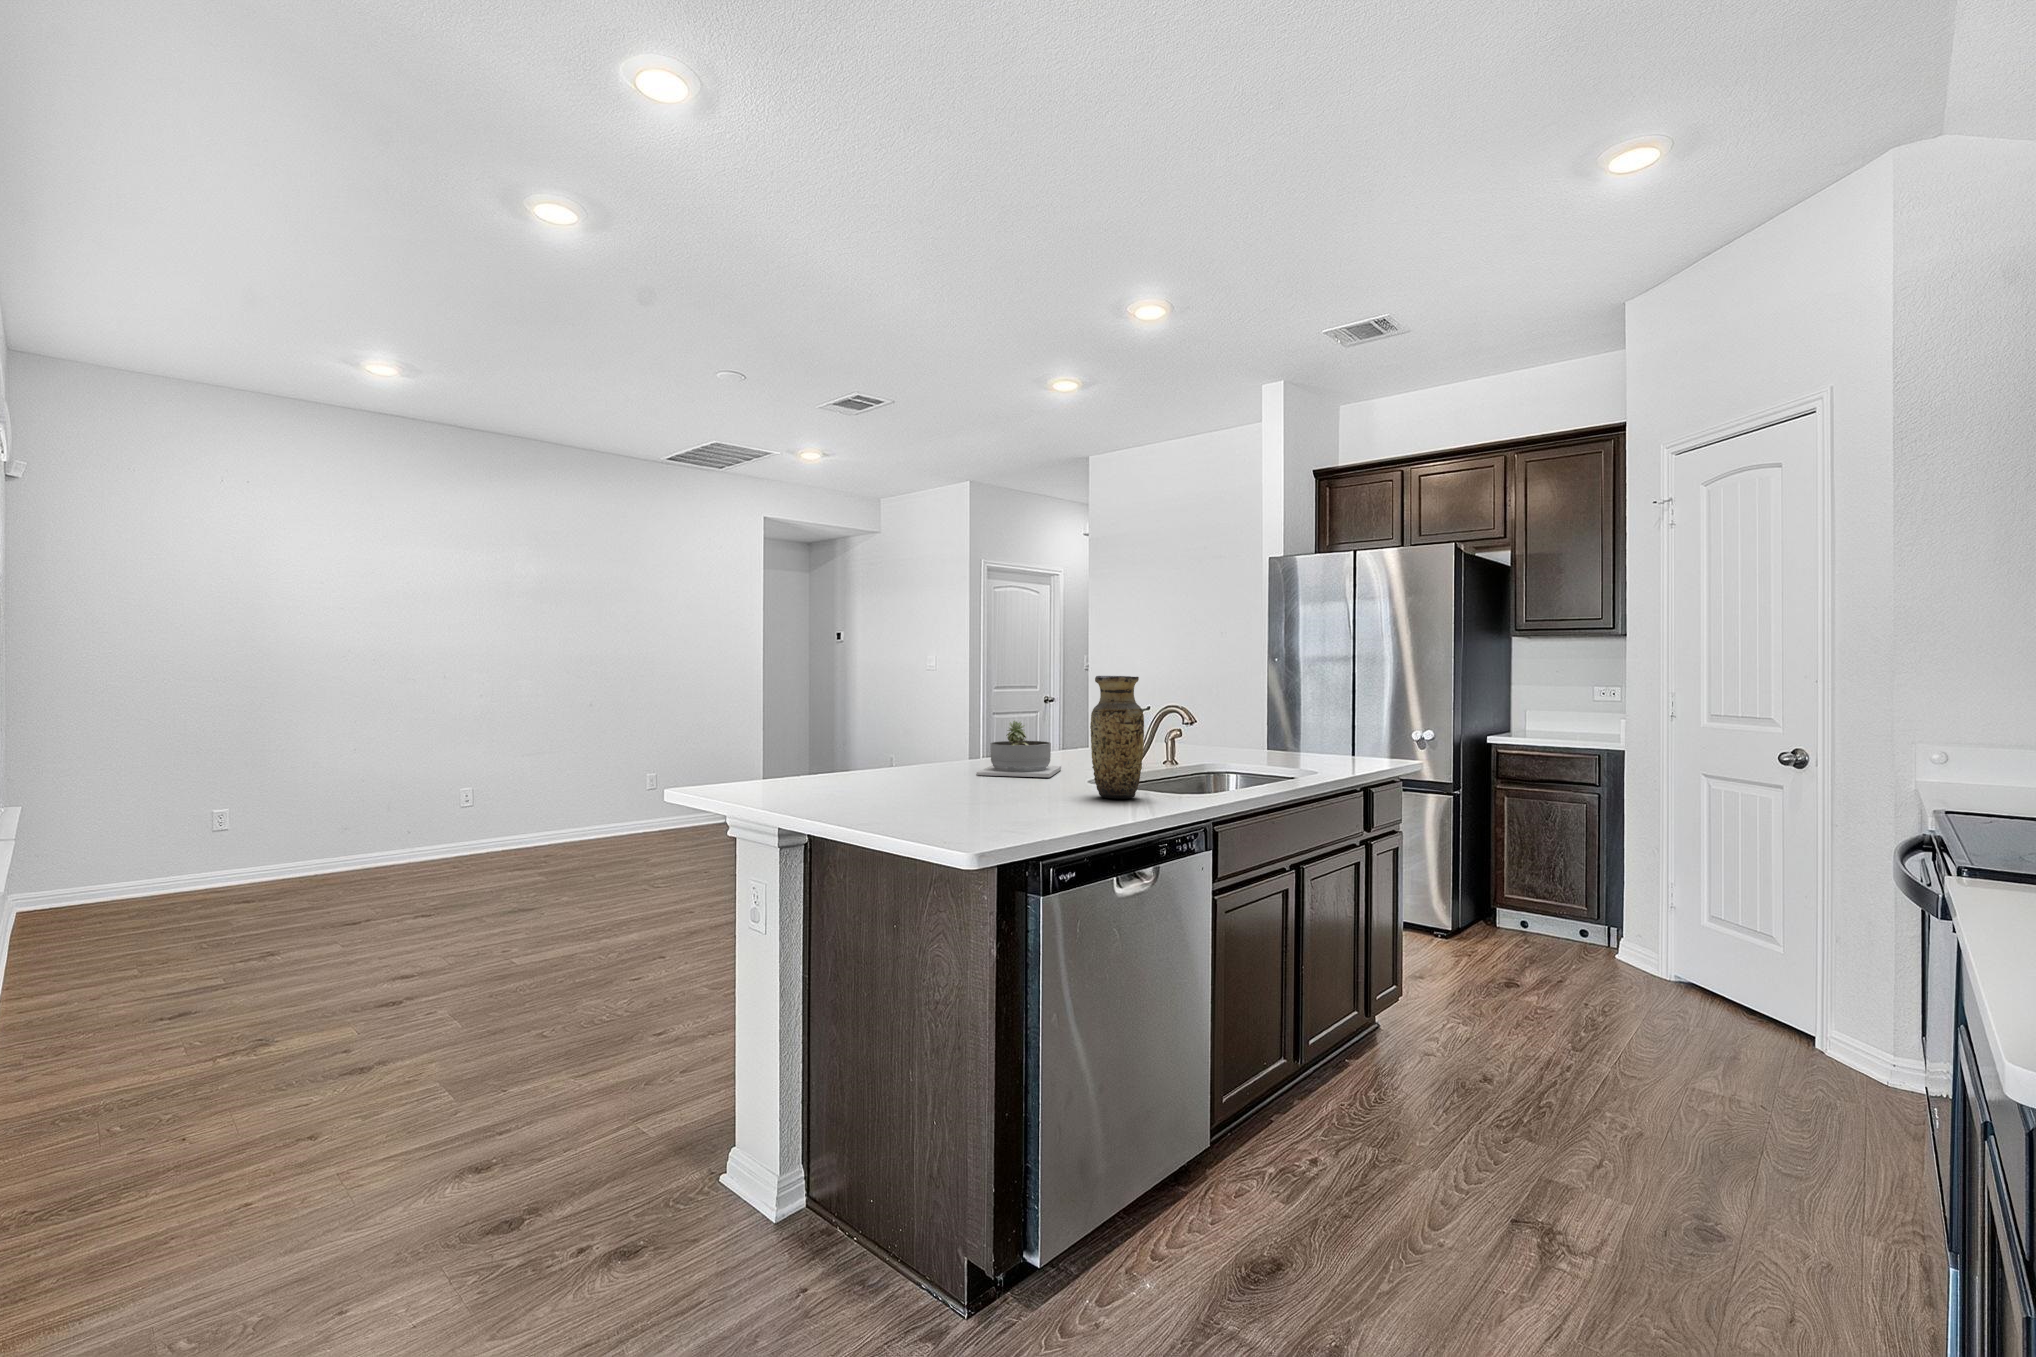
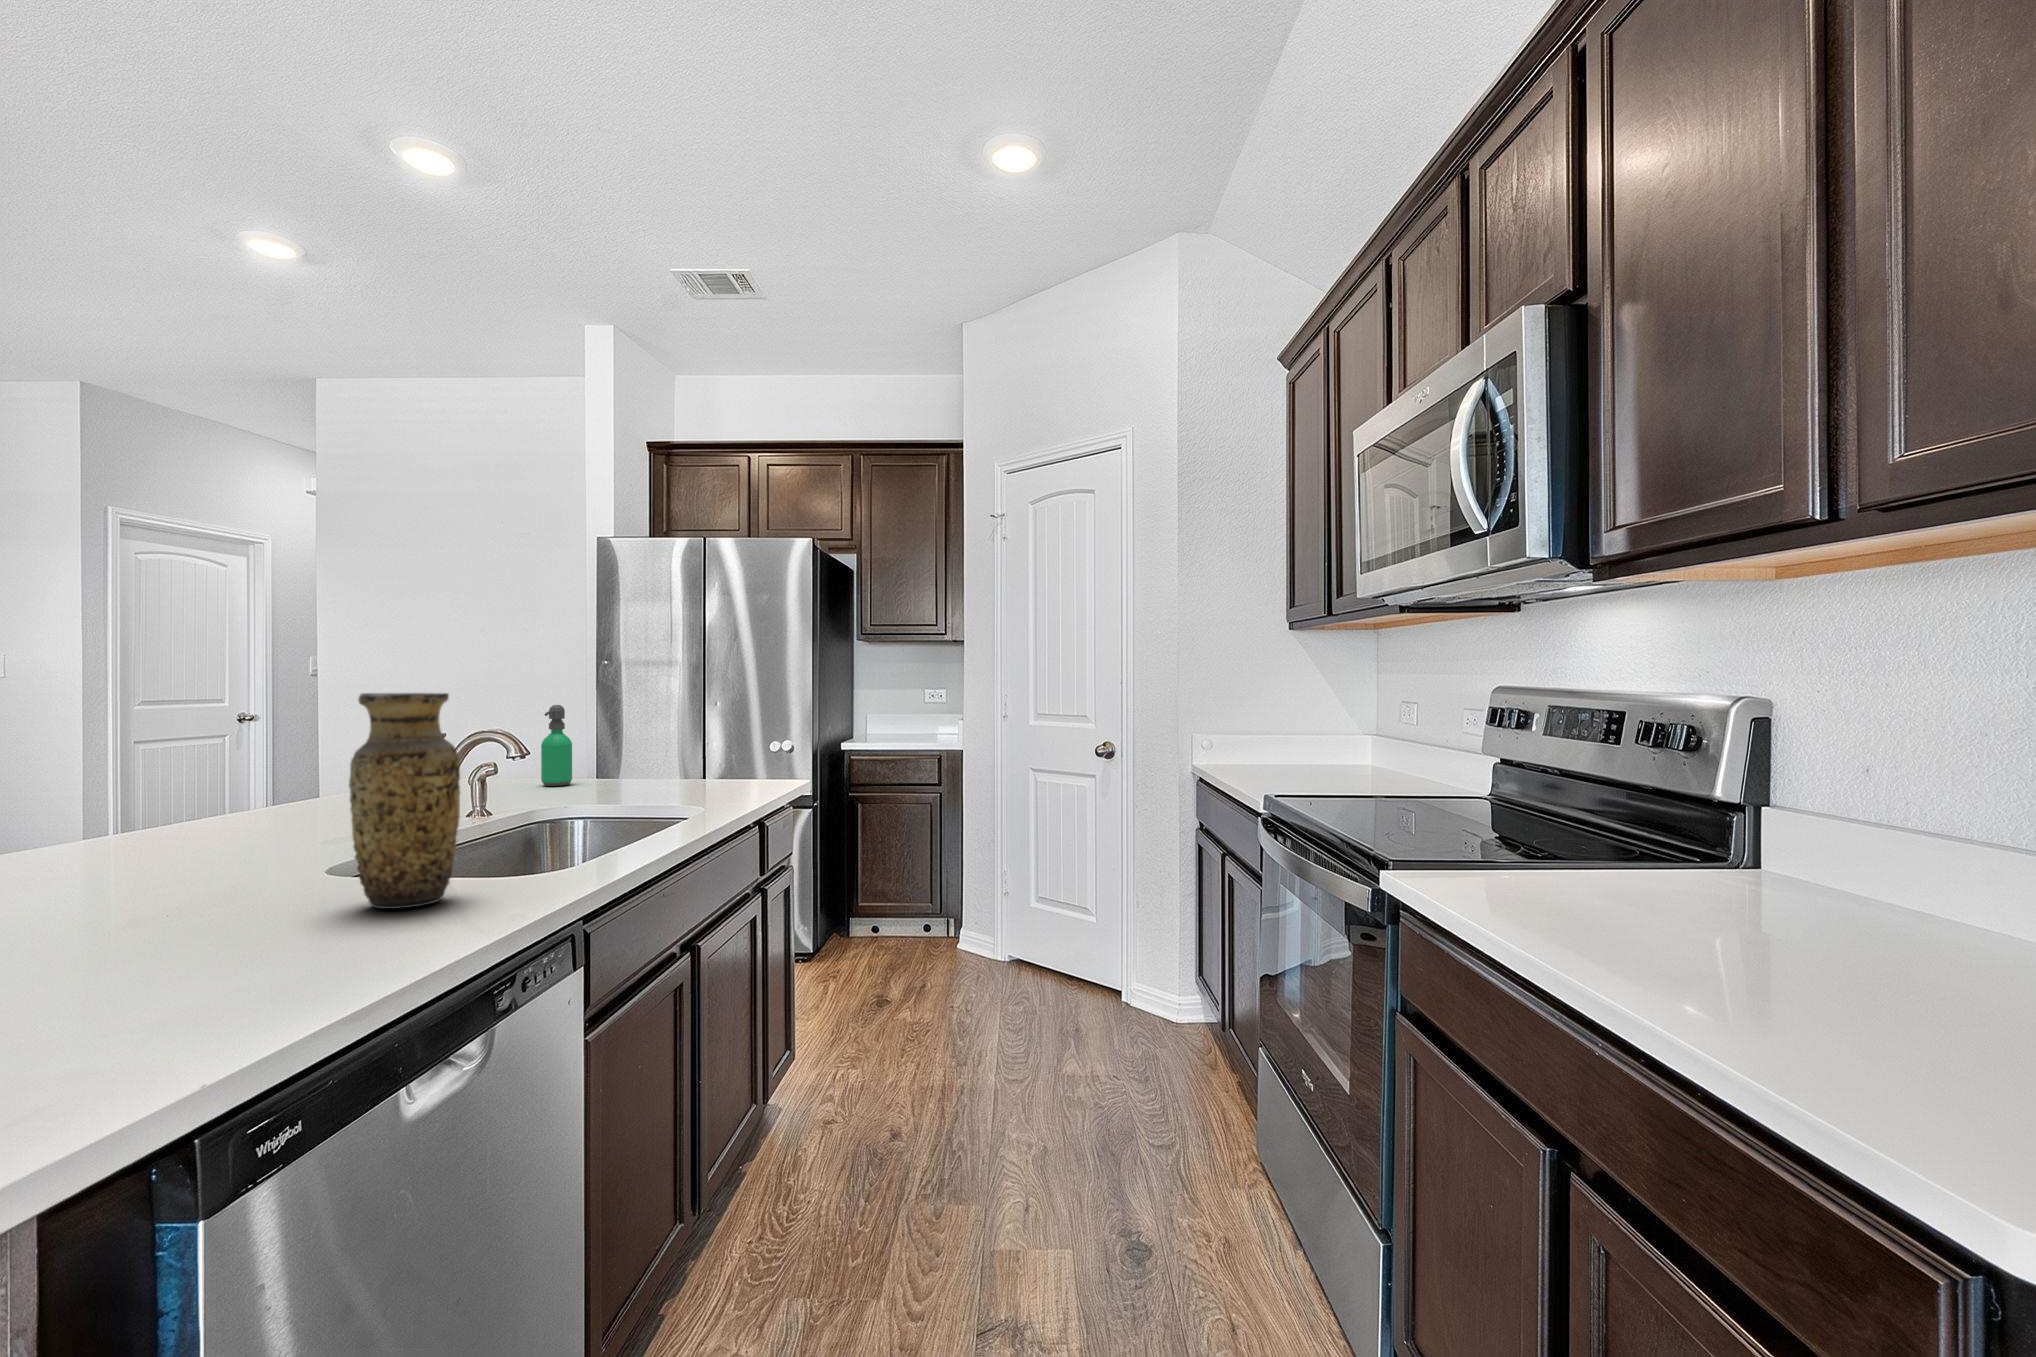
soap dispenser: none [1216,691,1237,751] -> present [541,705,572,786]
succulent planter: present [976,721,1061,777] -> none [68,775,278,890]

